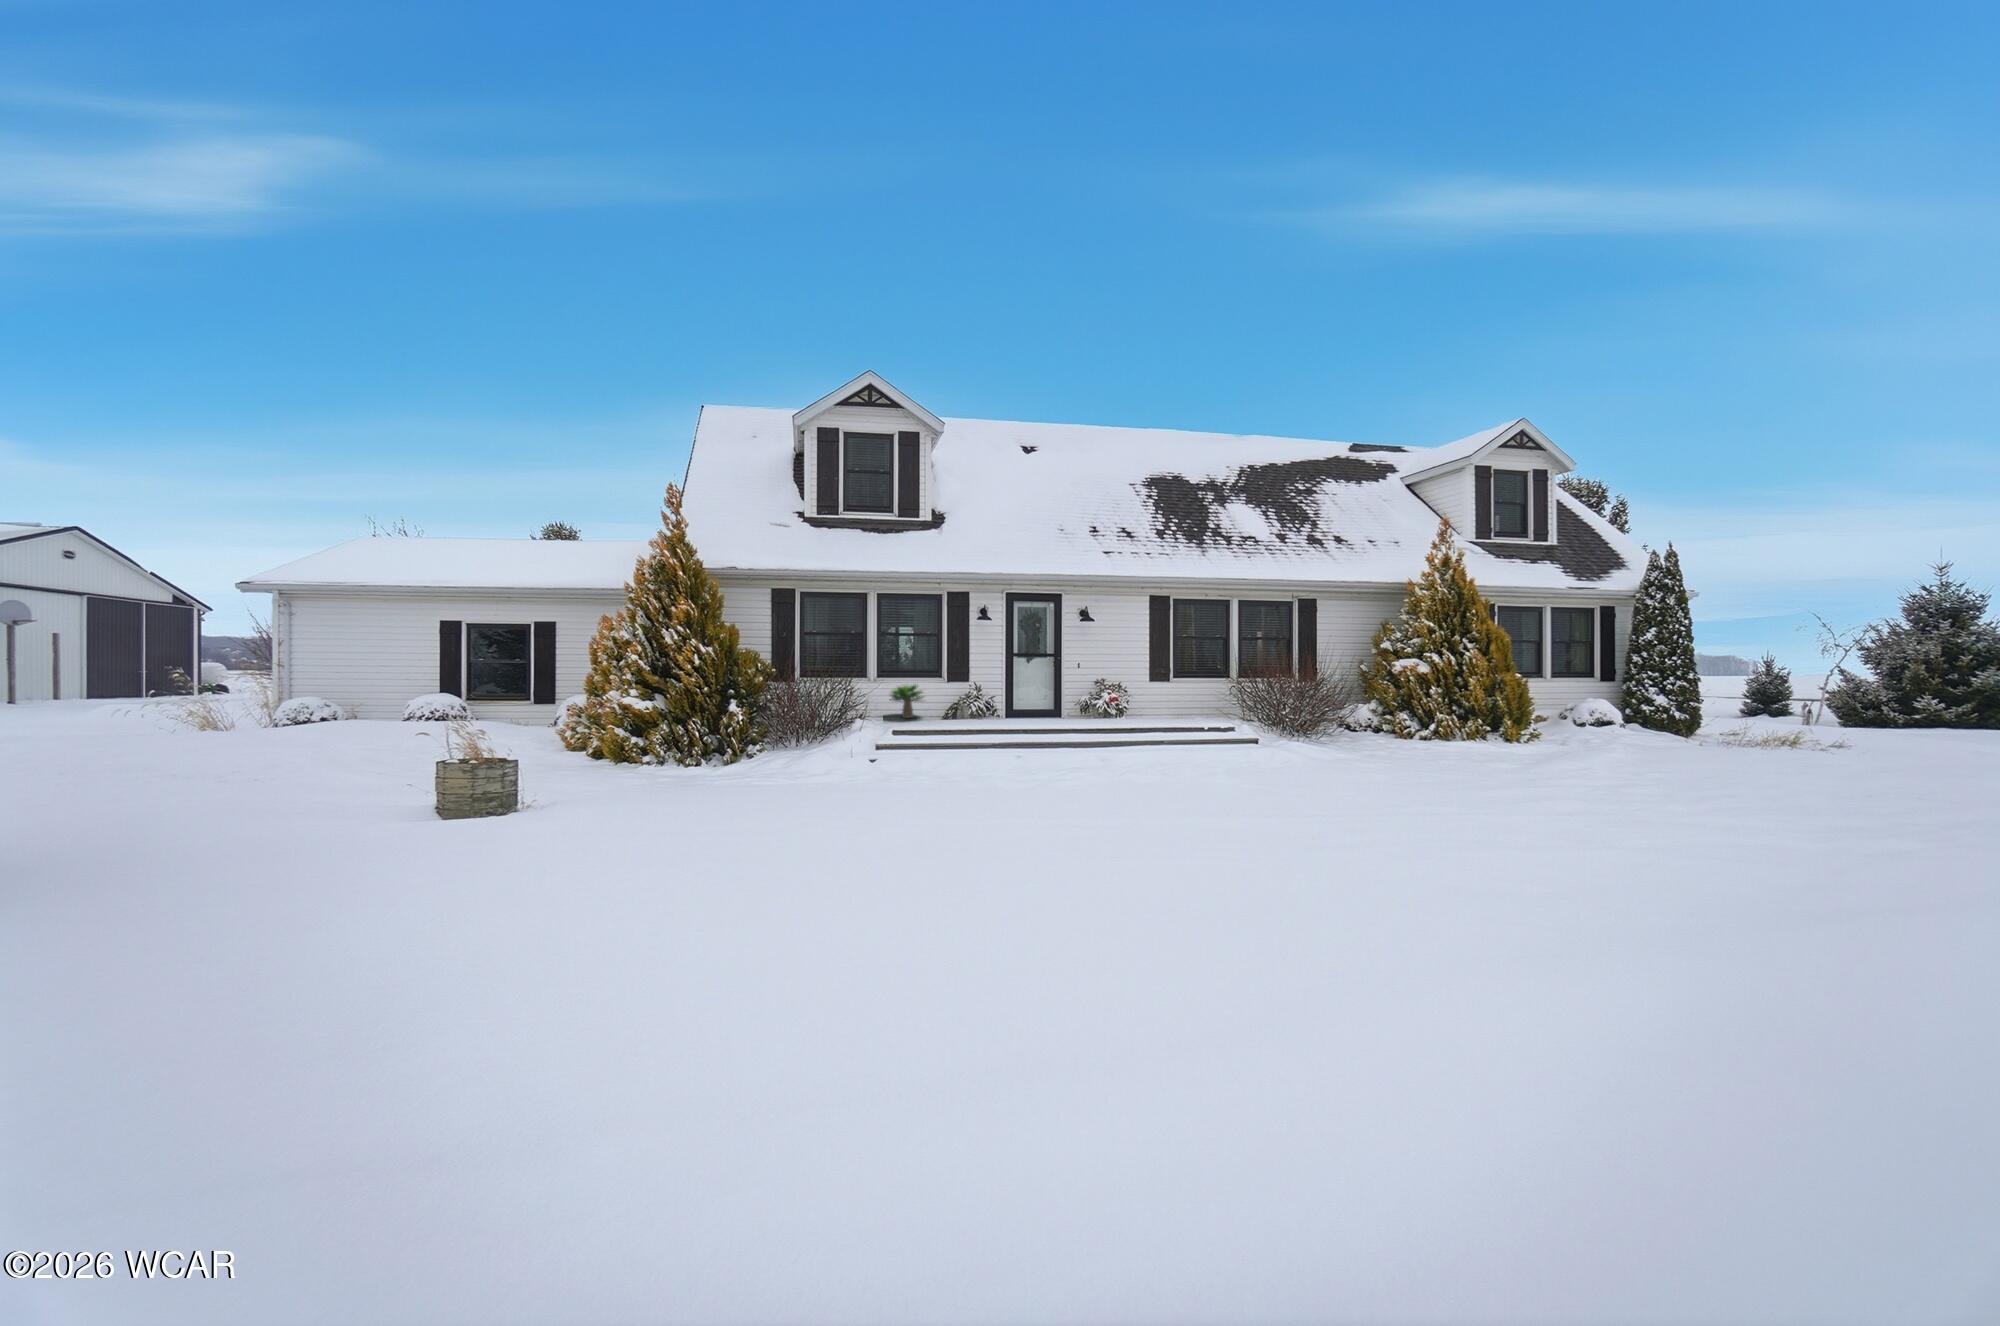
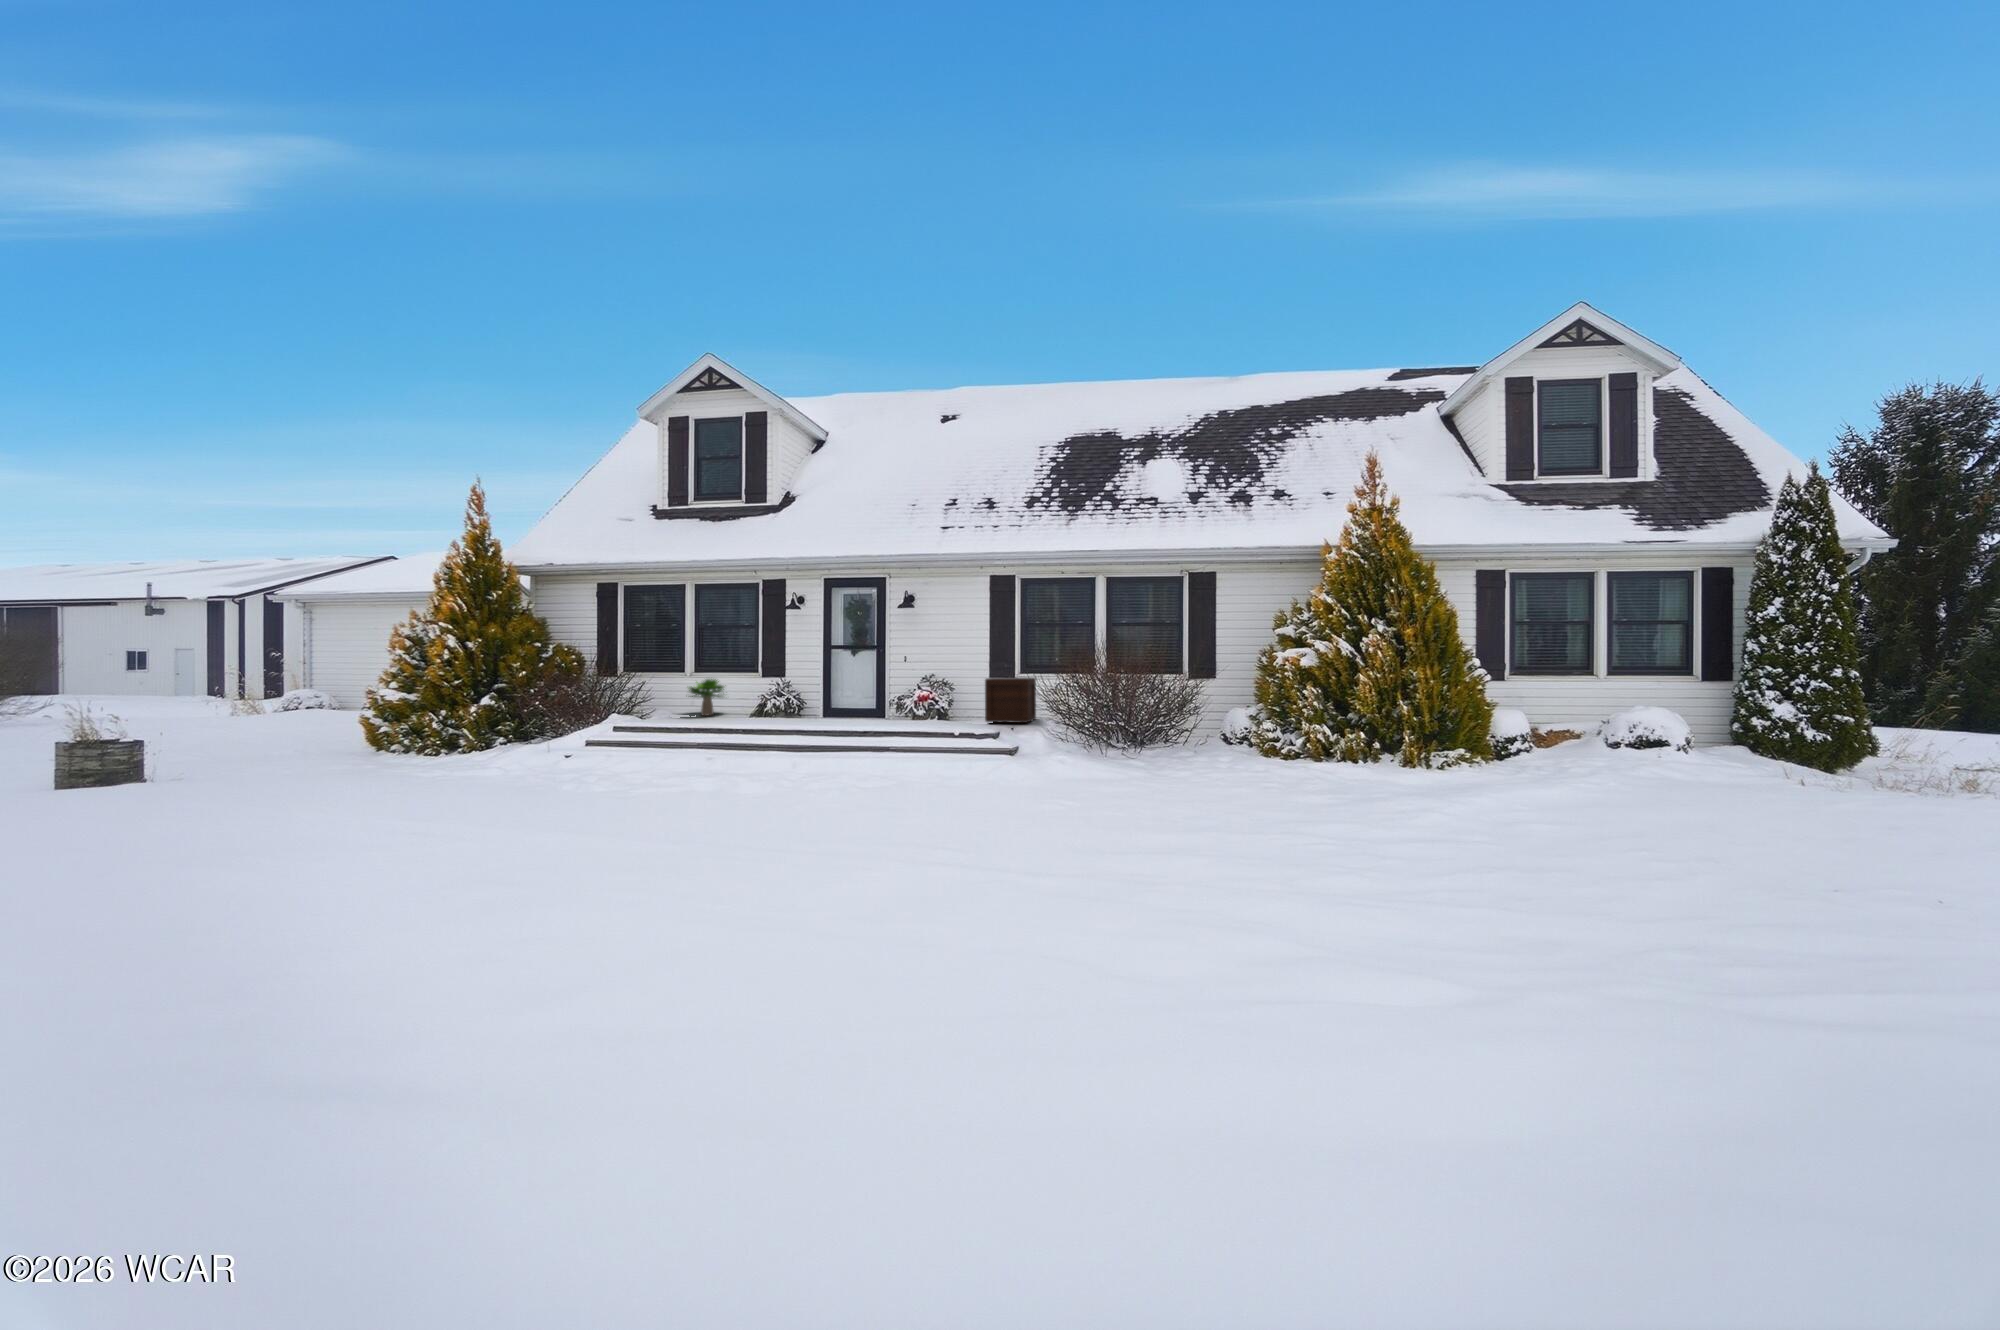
wooden crate: none [1154,680,1201,719] -> present [985,678,1036,723]

